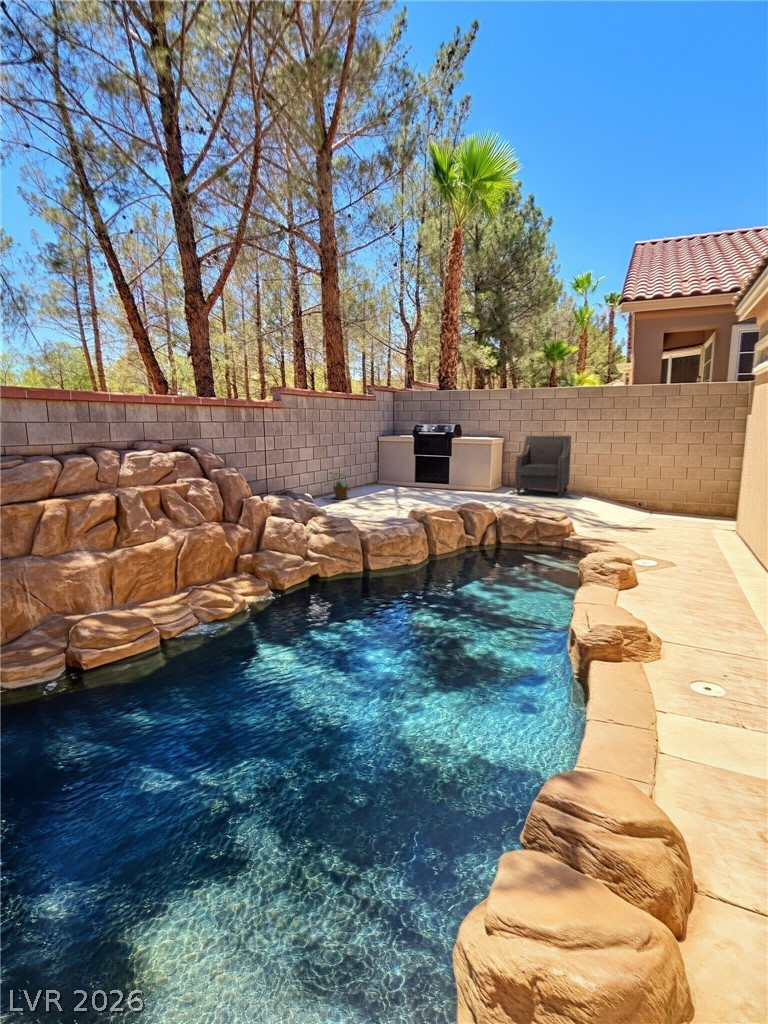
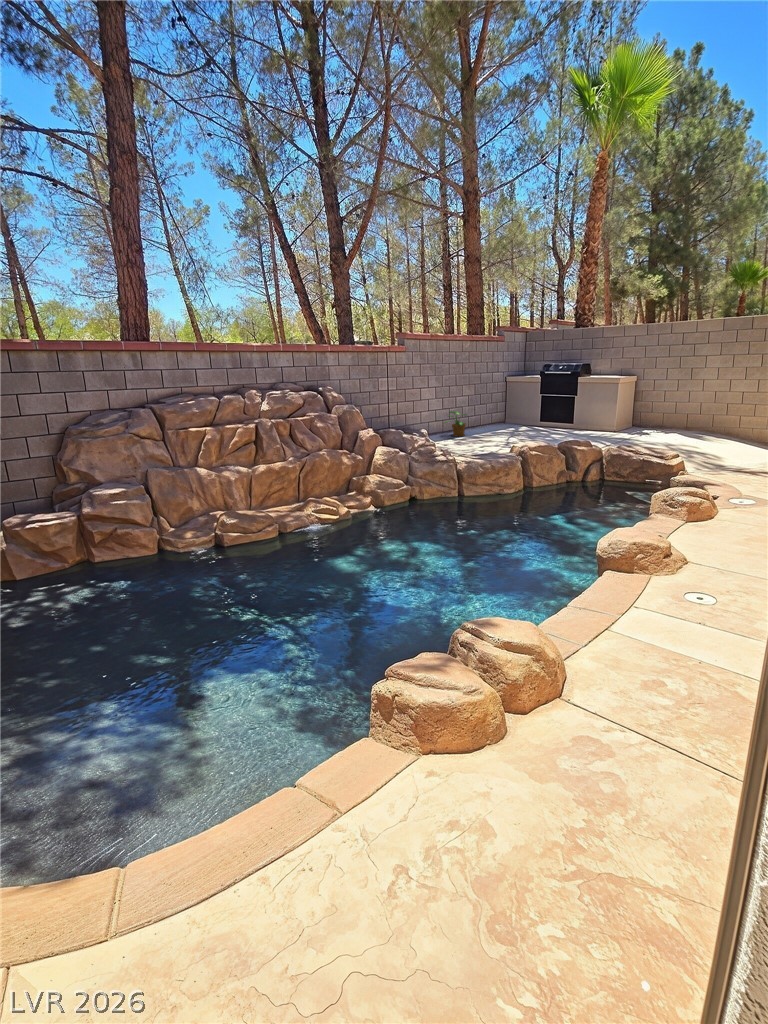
chair: present [515,436,571,498] -> none [641,368,719,437]

